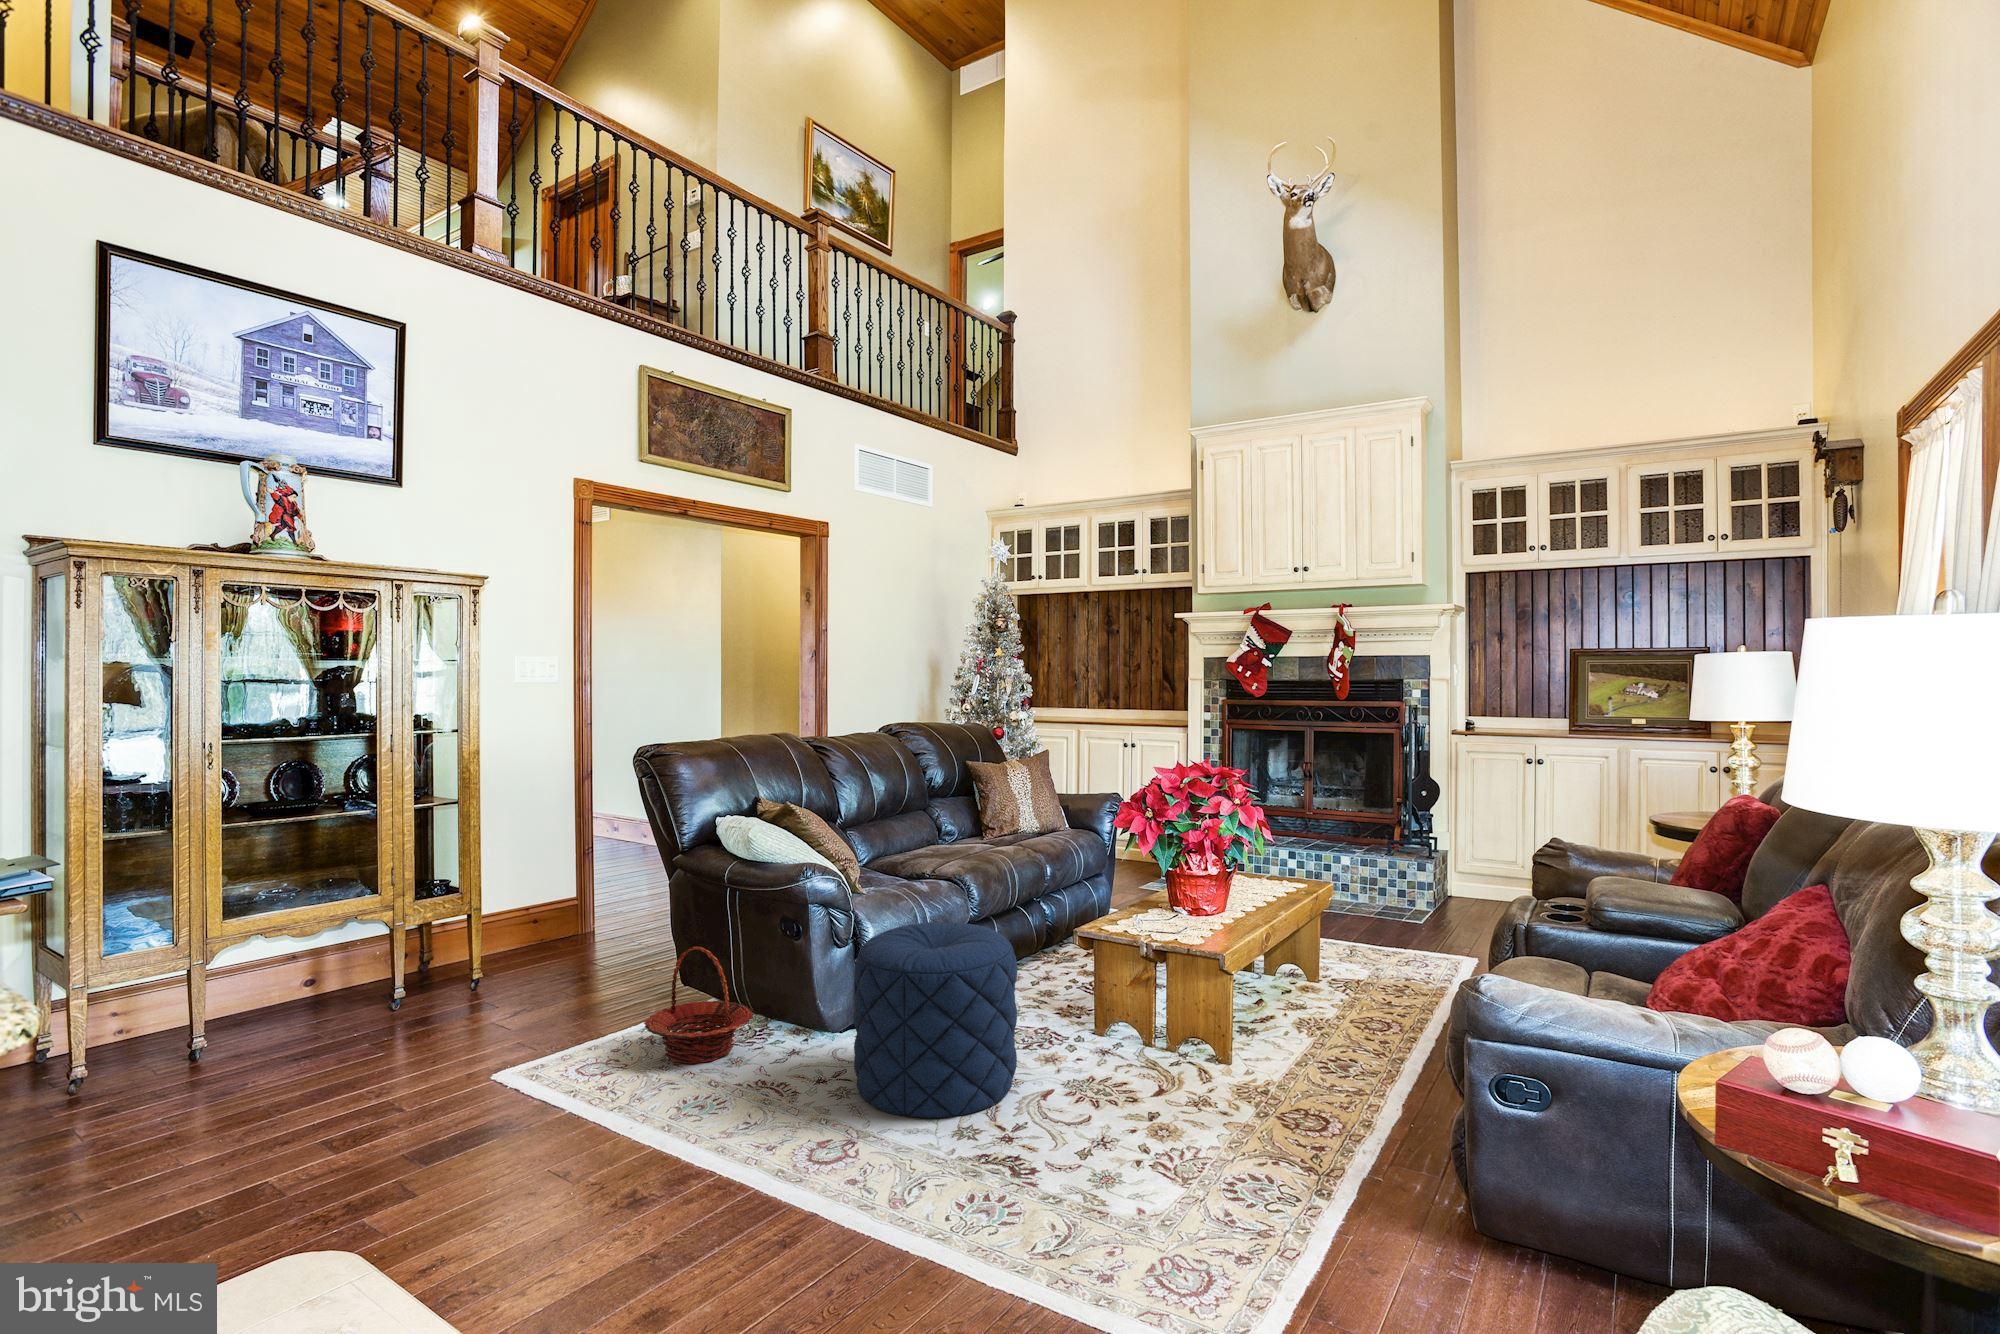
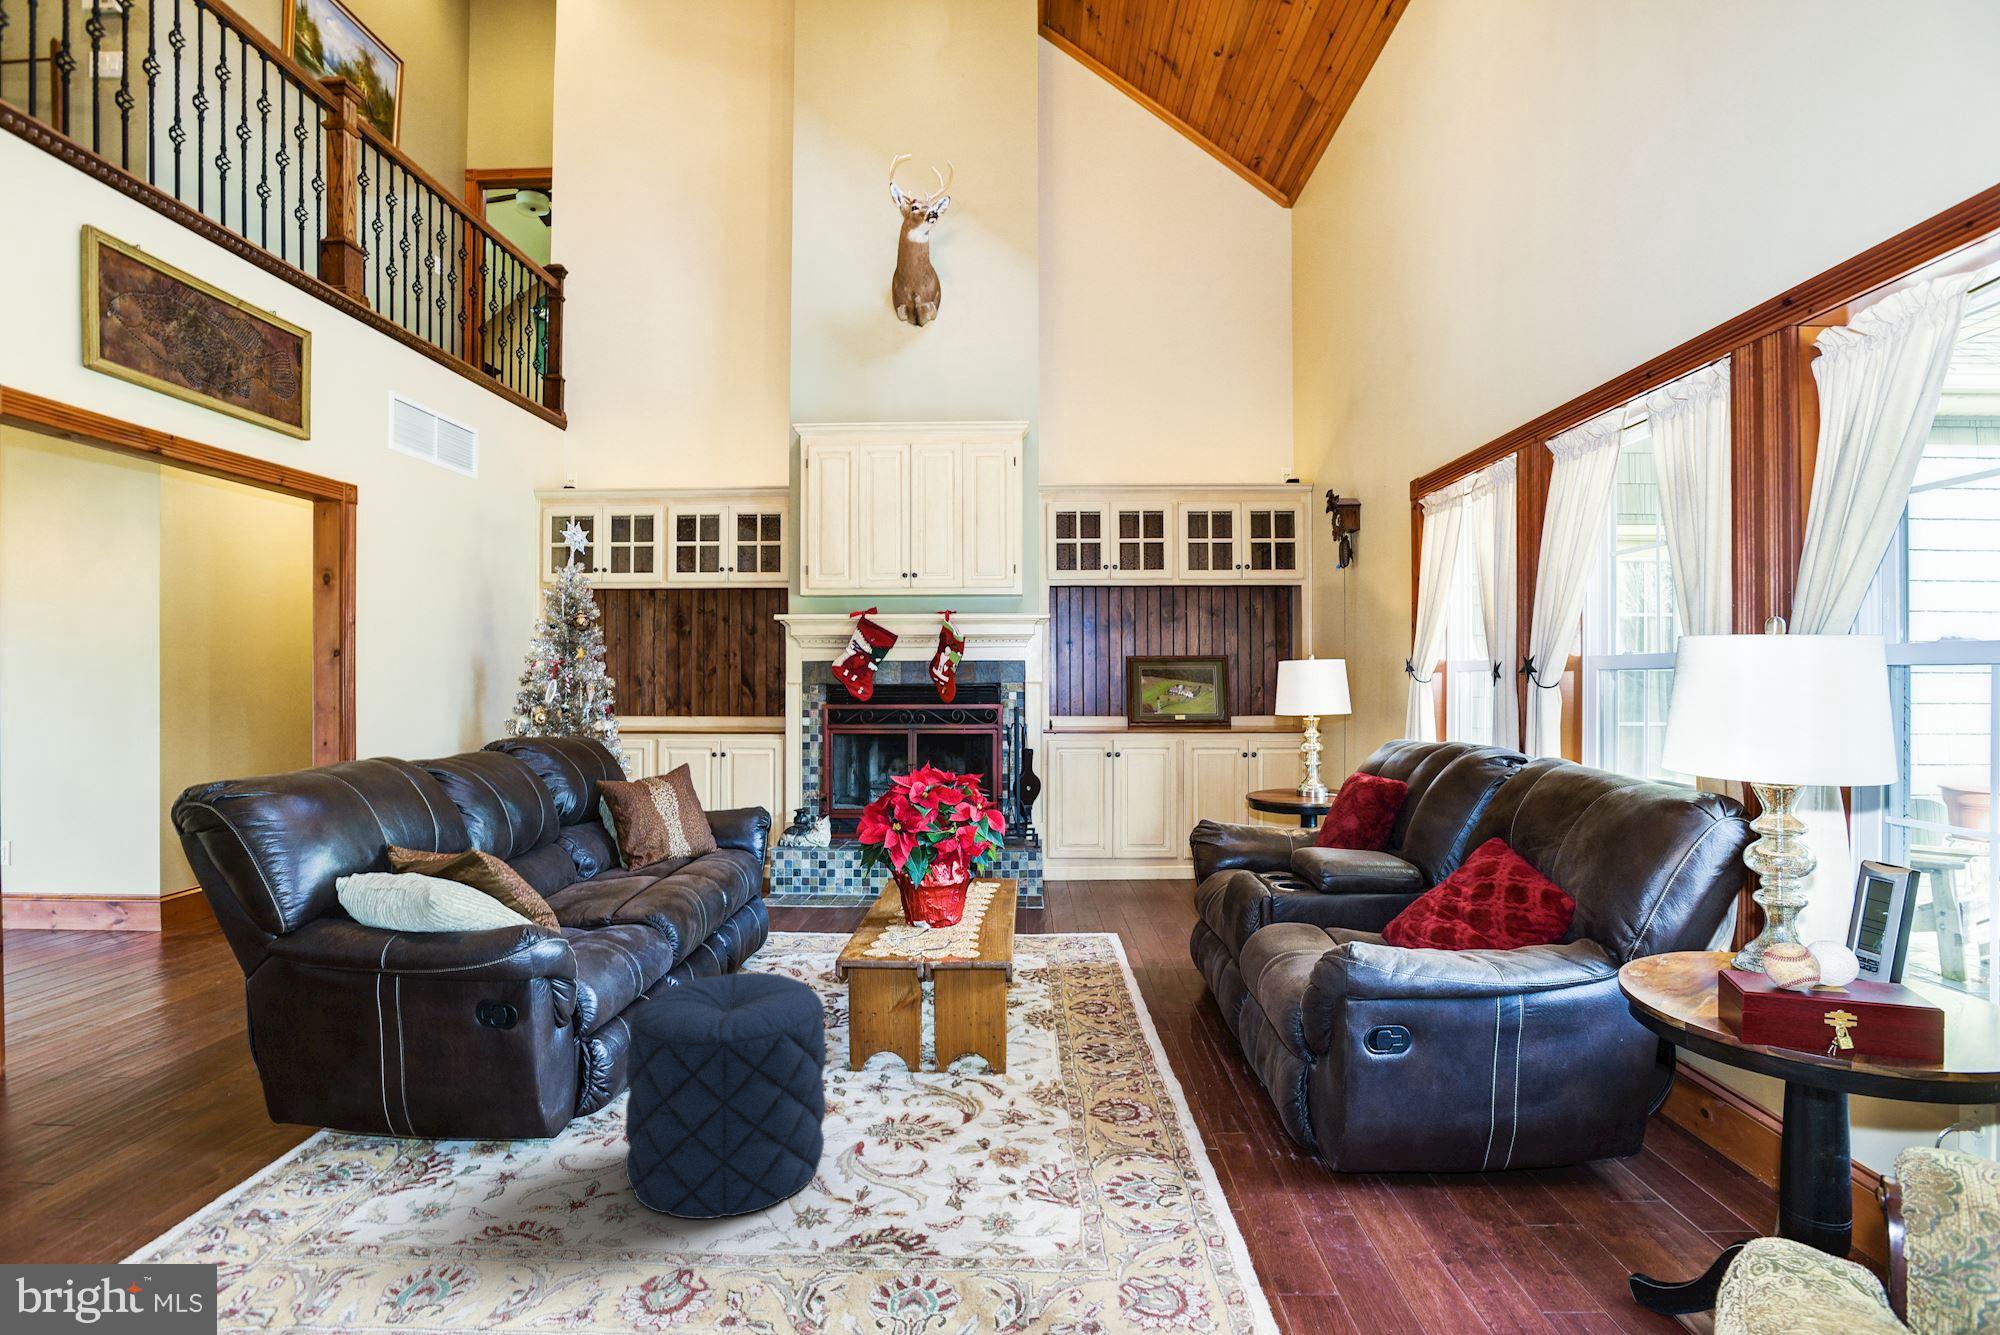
basket: present [644,947,753,1064] -> none [268,1064,442,1235]

